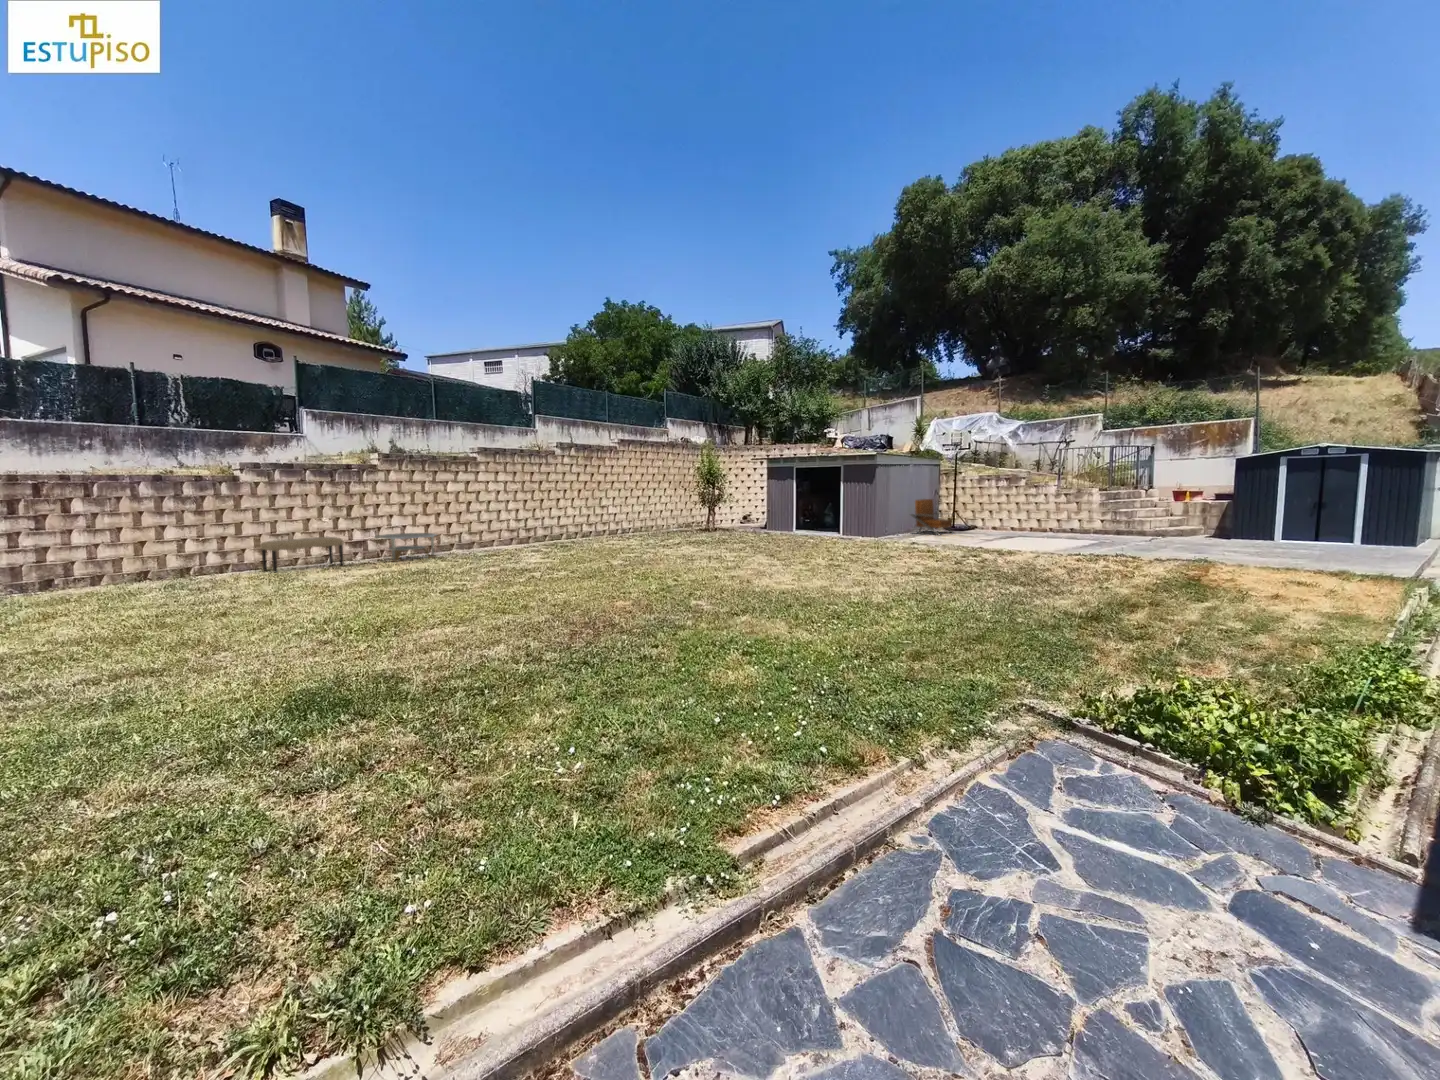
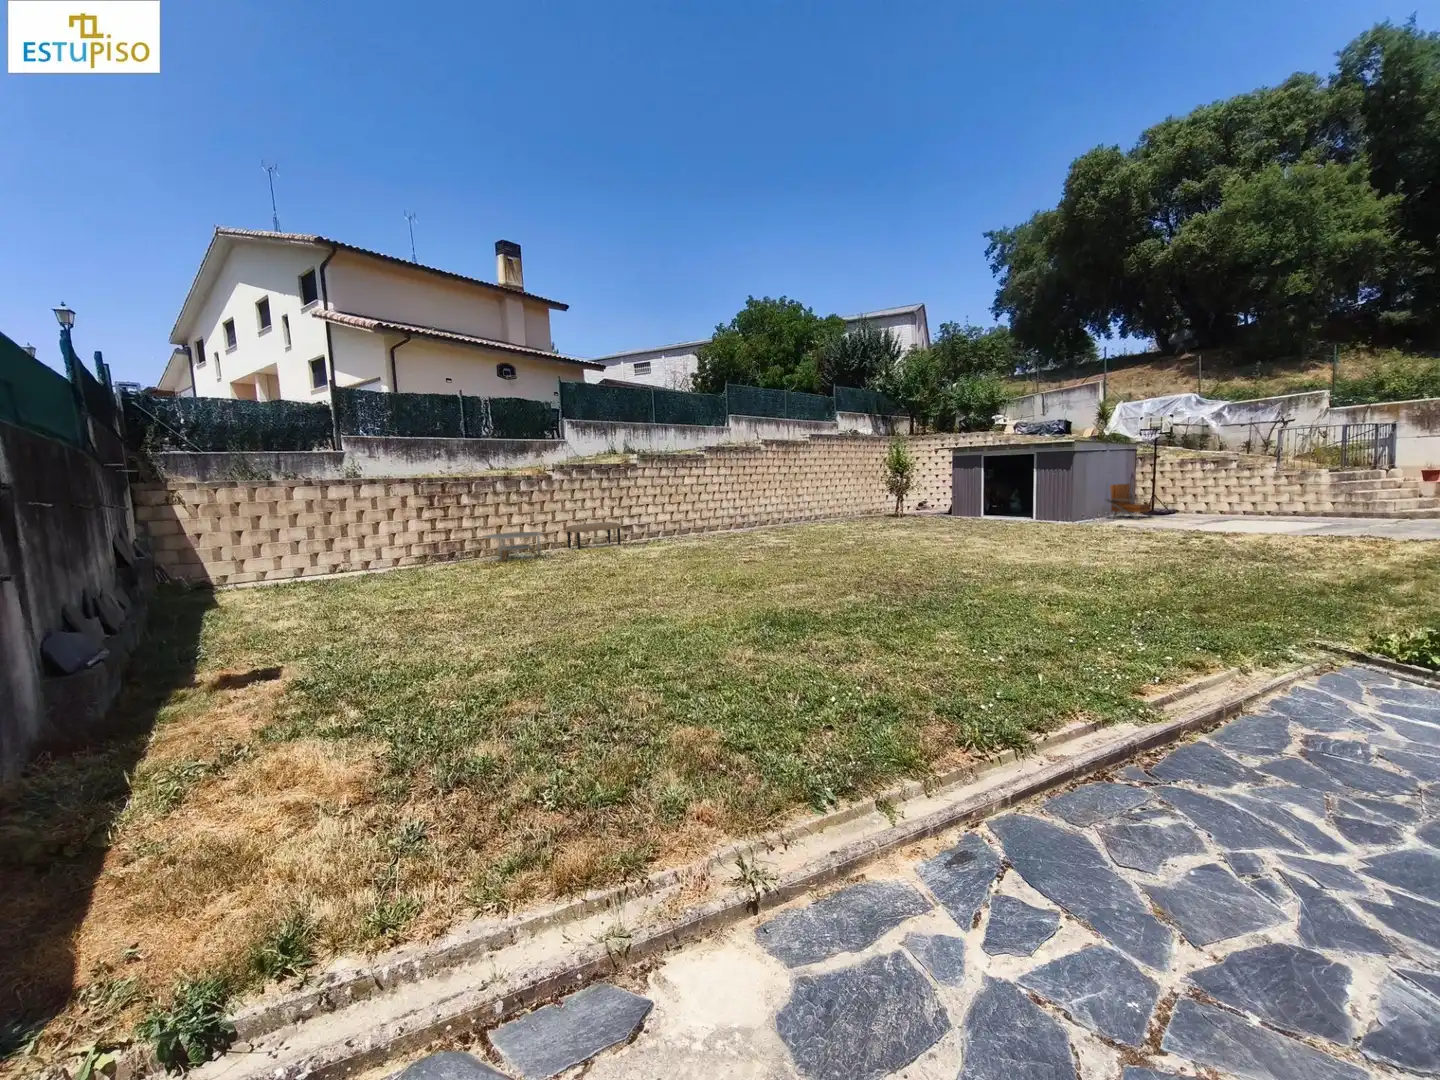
round table: present [375,533,437,562] -> present [484,532,542,562]

